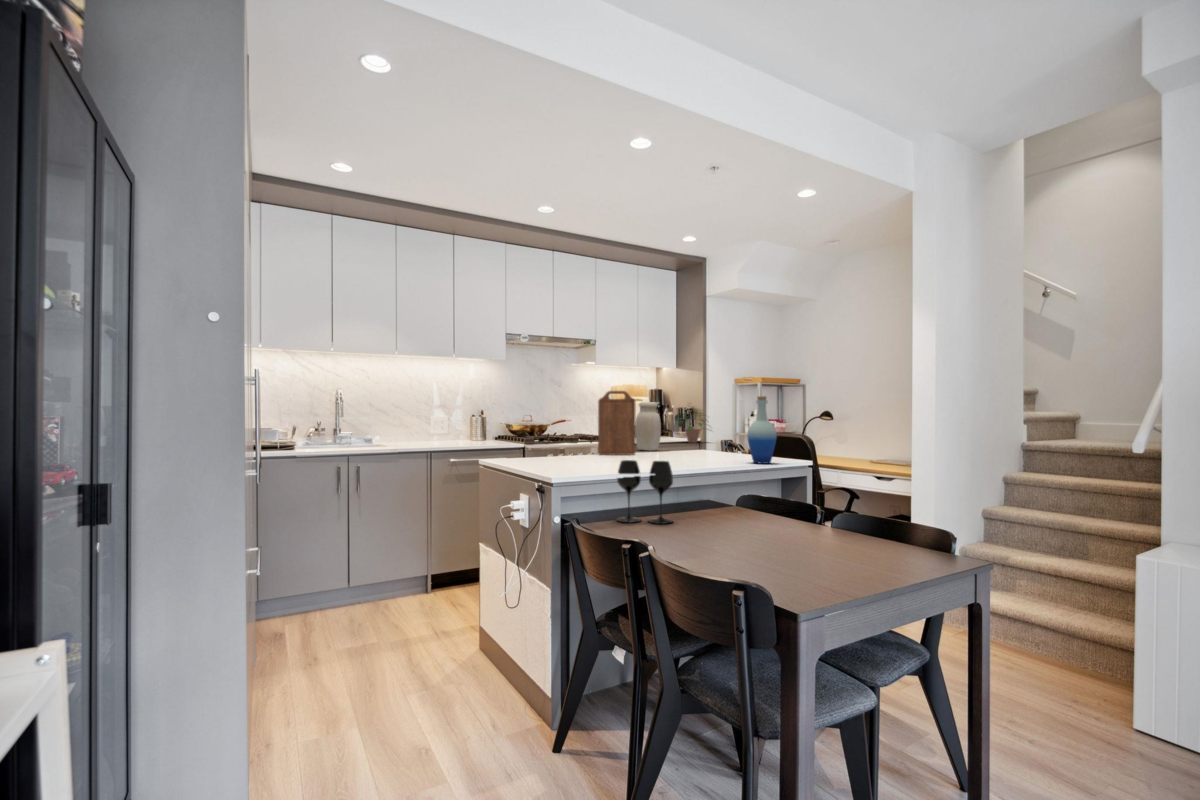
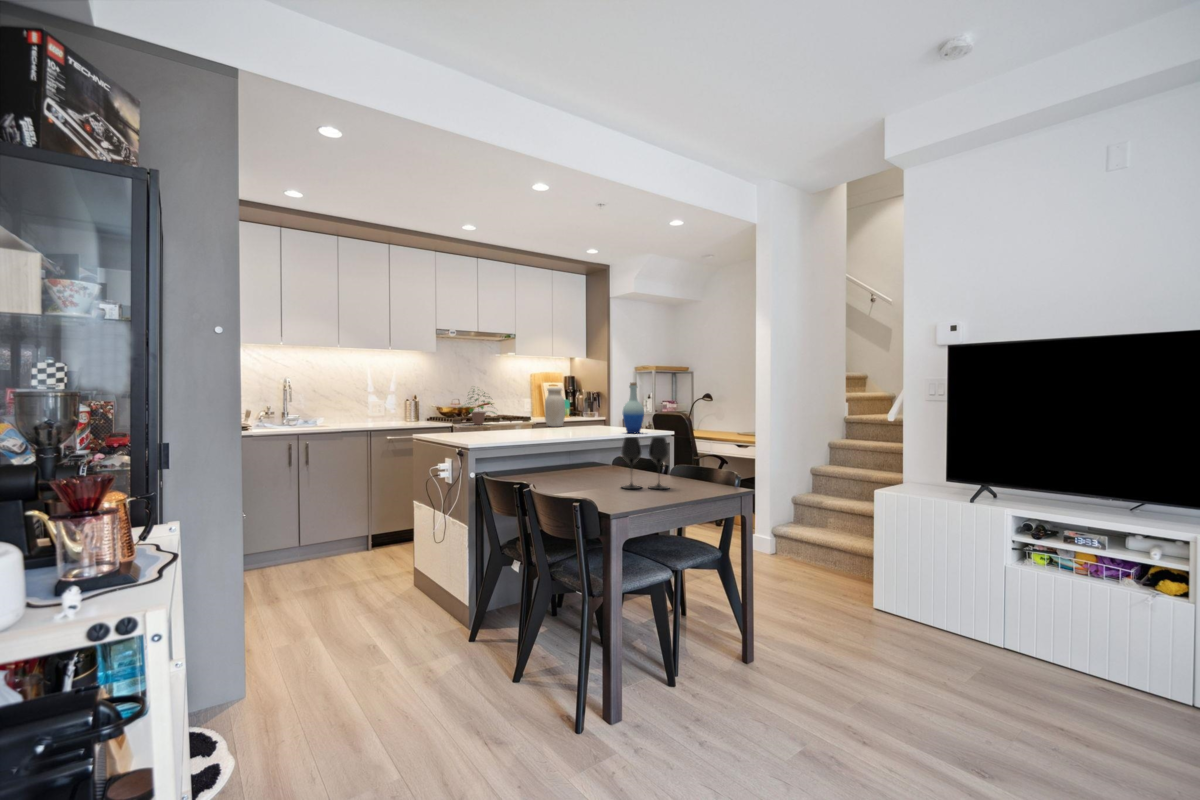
cutting board: present [598,391,636,455] -> none [511,378,542,430]
potted plant: present [677,408,707,443] -> present [470,389,495,425]
wine glass: present [617,460,673,524] -> present [621,437,669,489]

